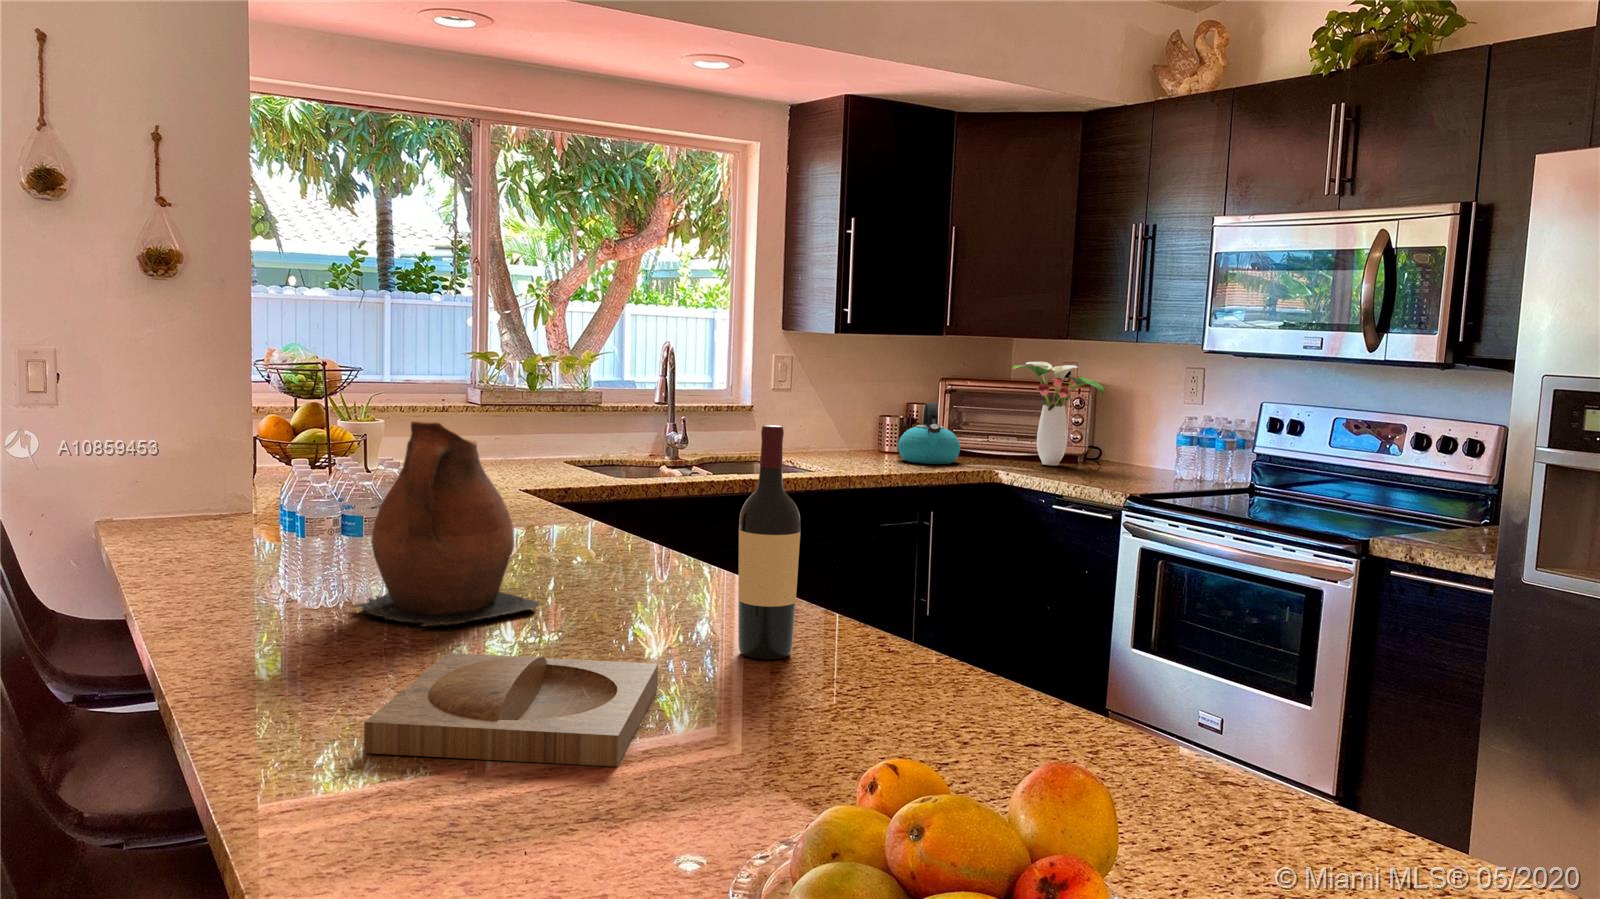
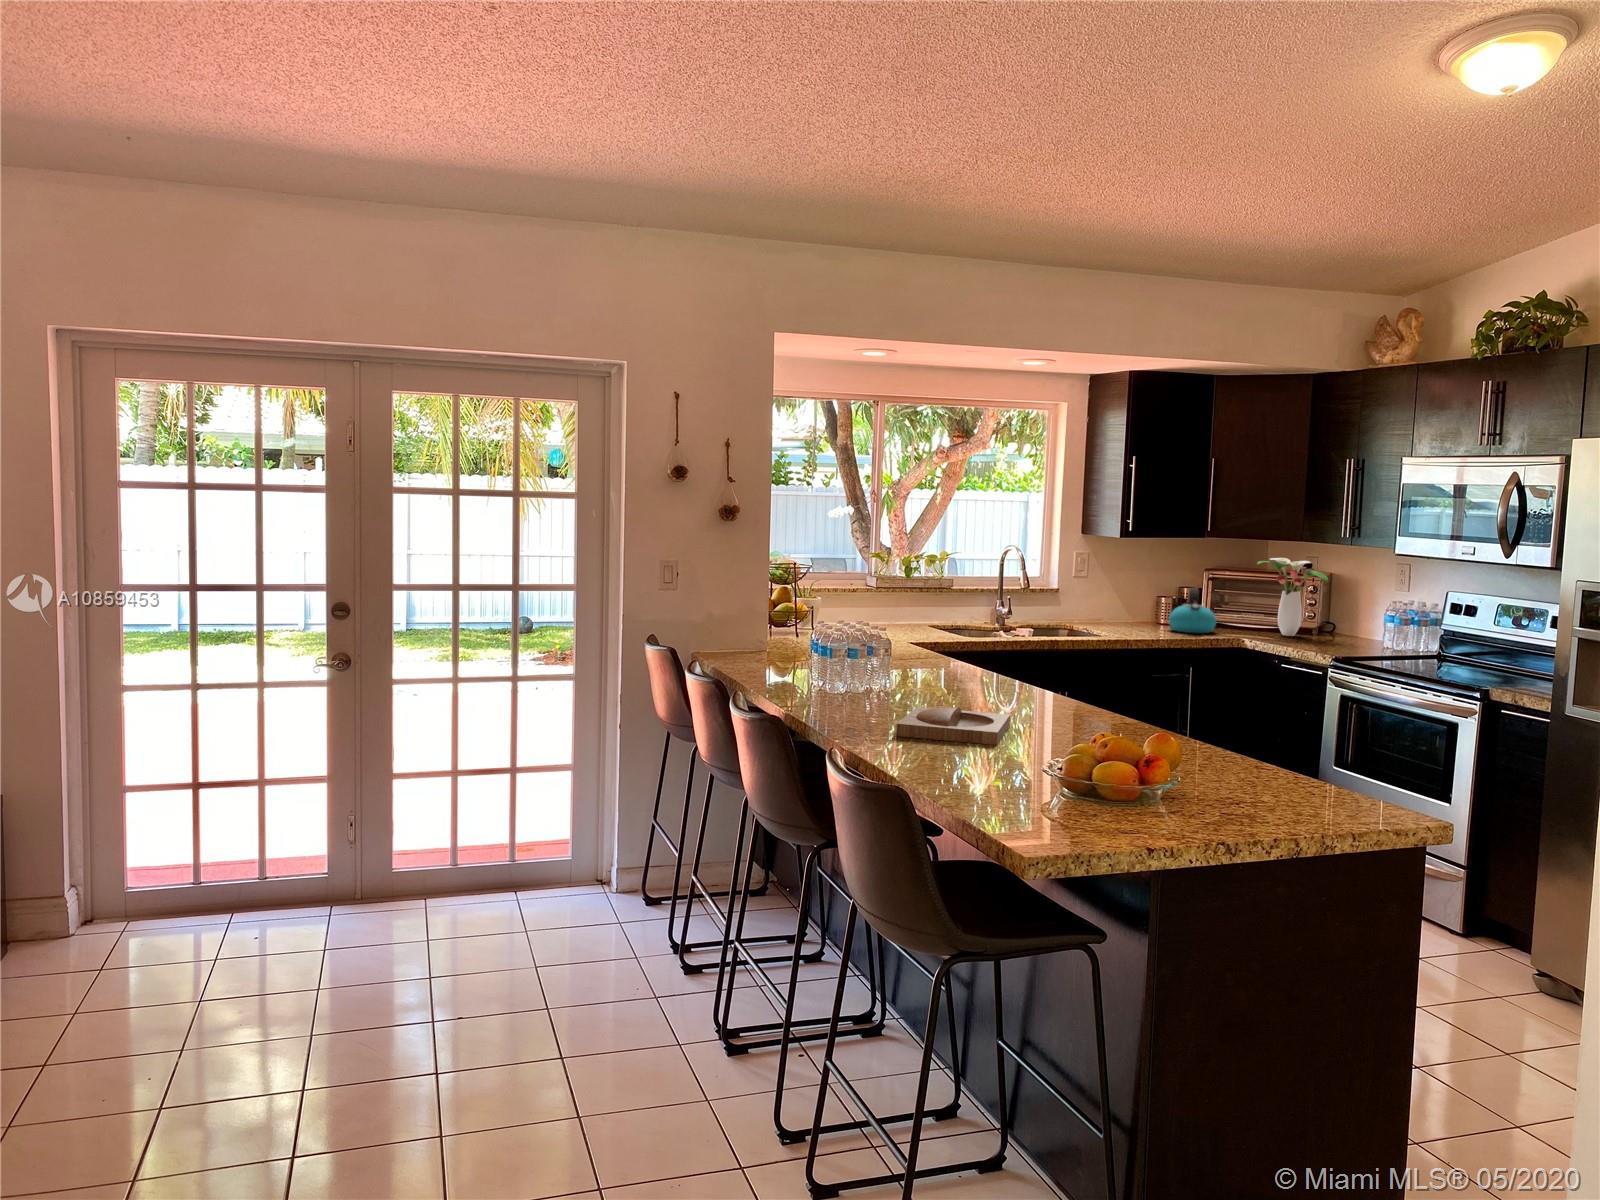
ceramic pitcher: present [357,421,538,626] -> none [855,603,945,701]
wine bottle: present [738,425,801,659] -> none [1047,608,1078,720]

